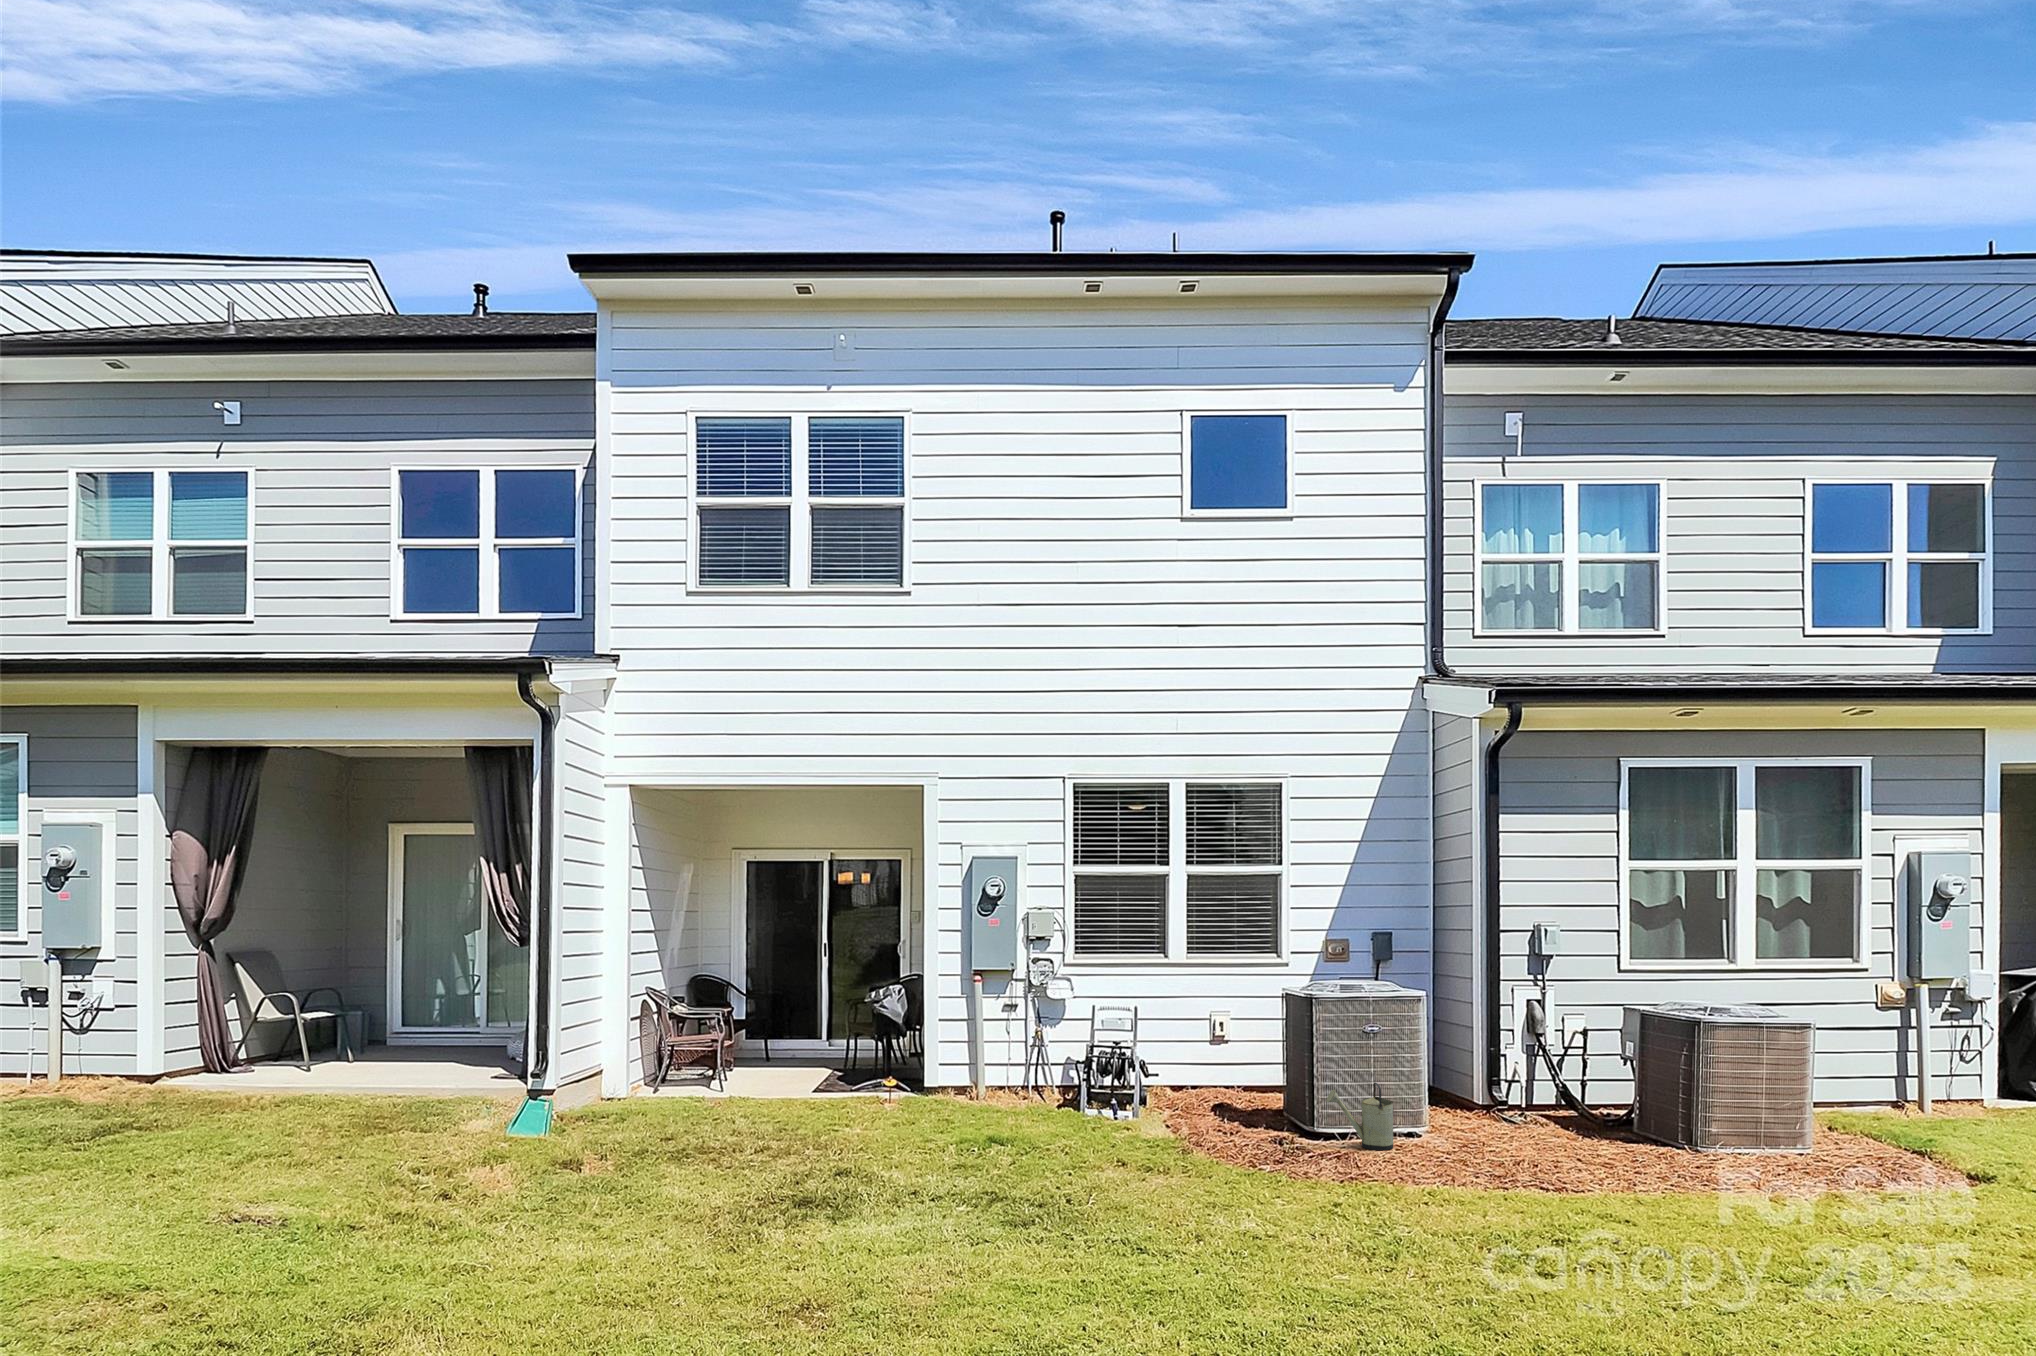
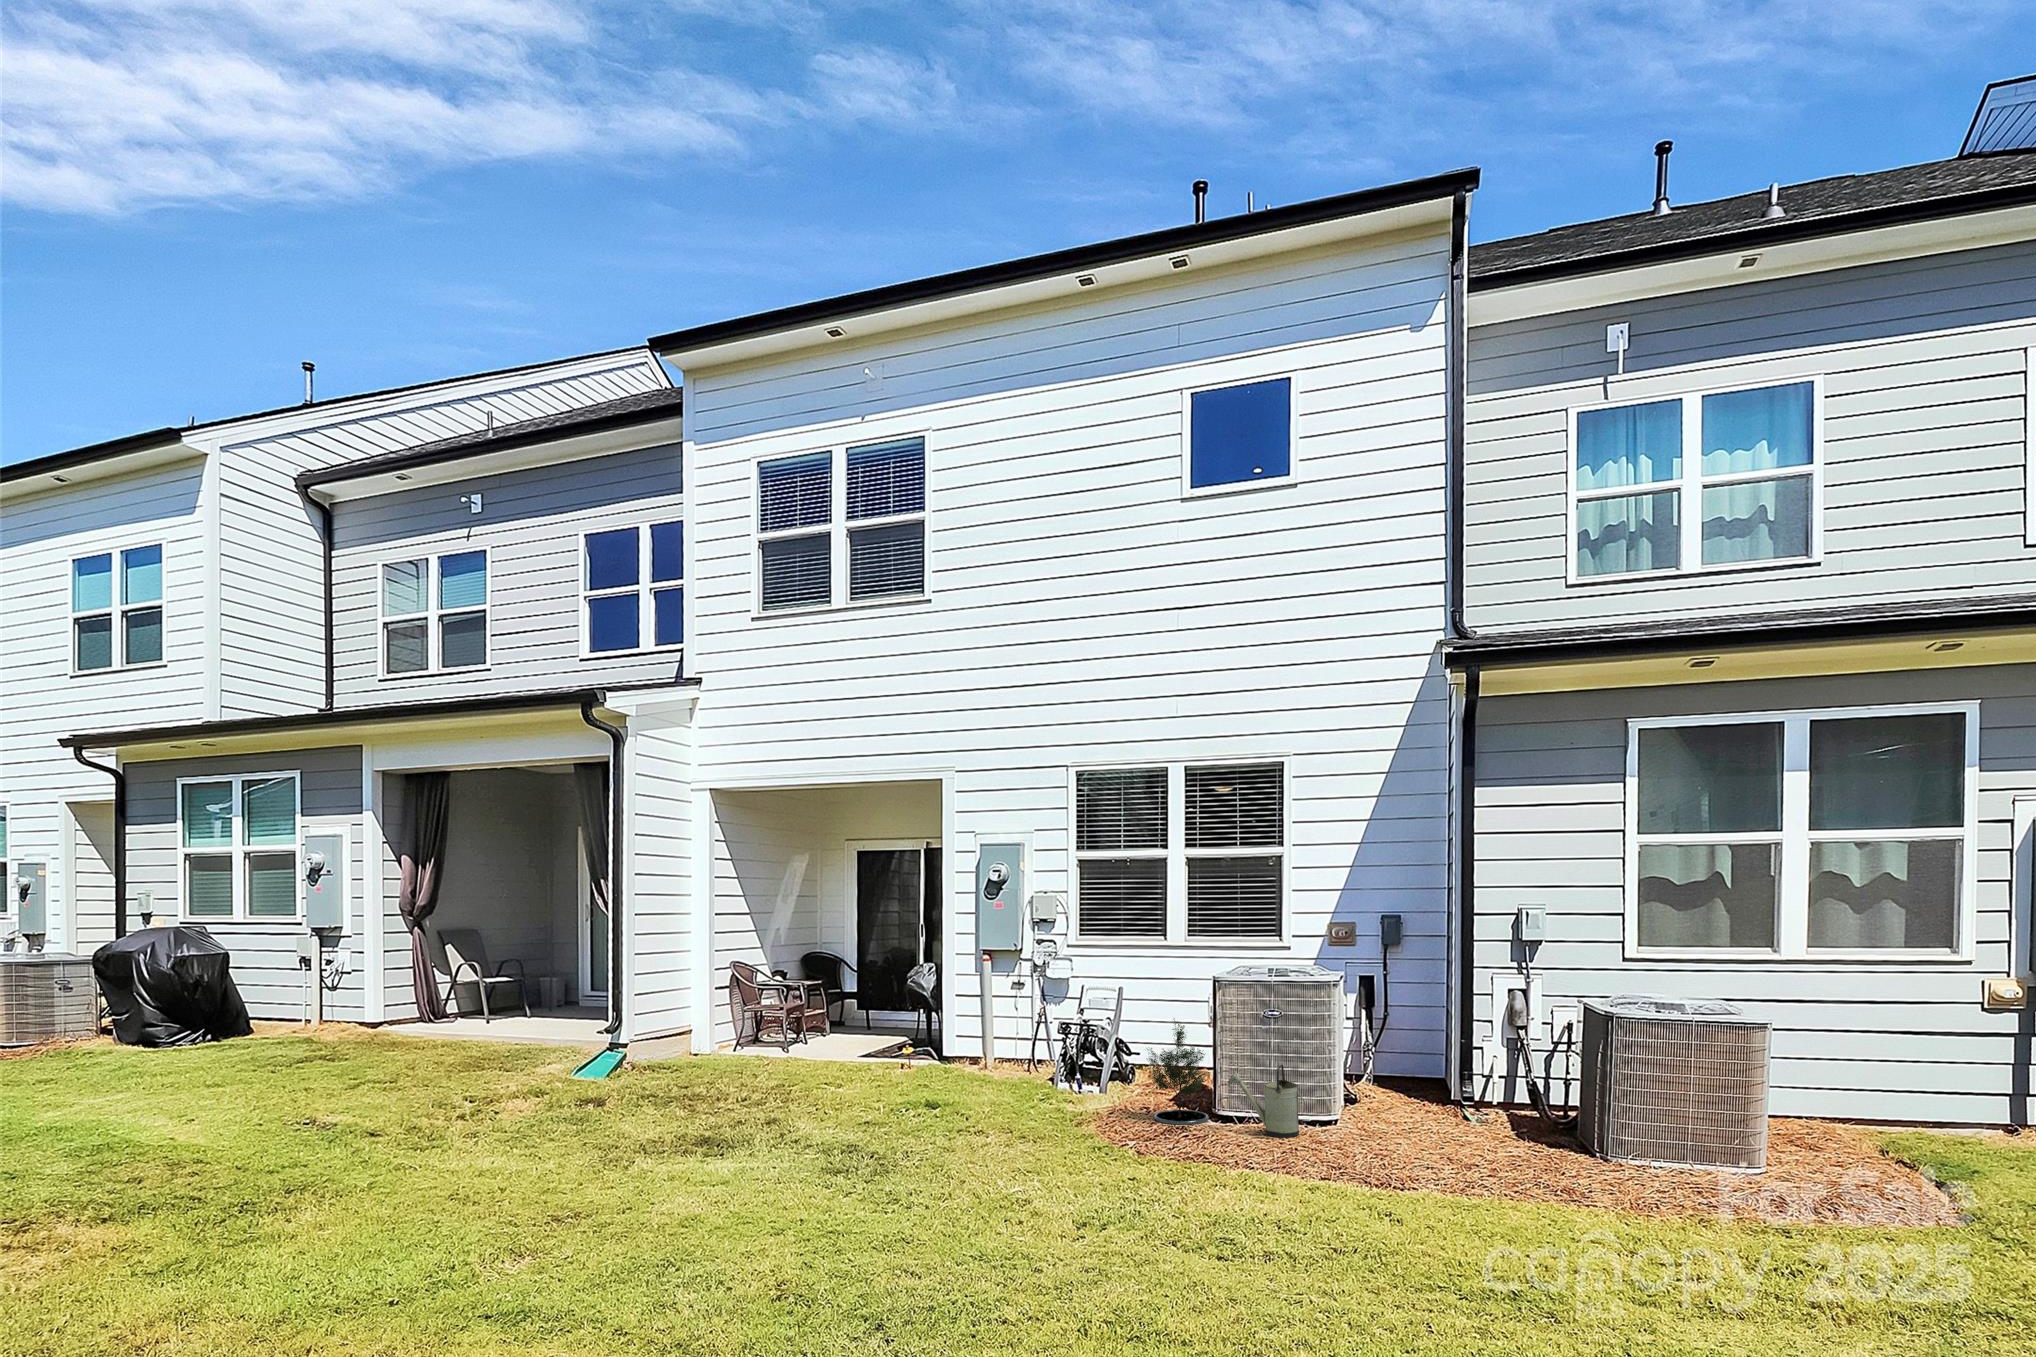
potted tree: none [1229,1041,1296,1144] -> present [1147,1020,1210,1125]

